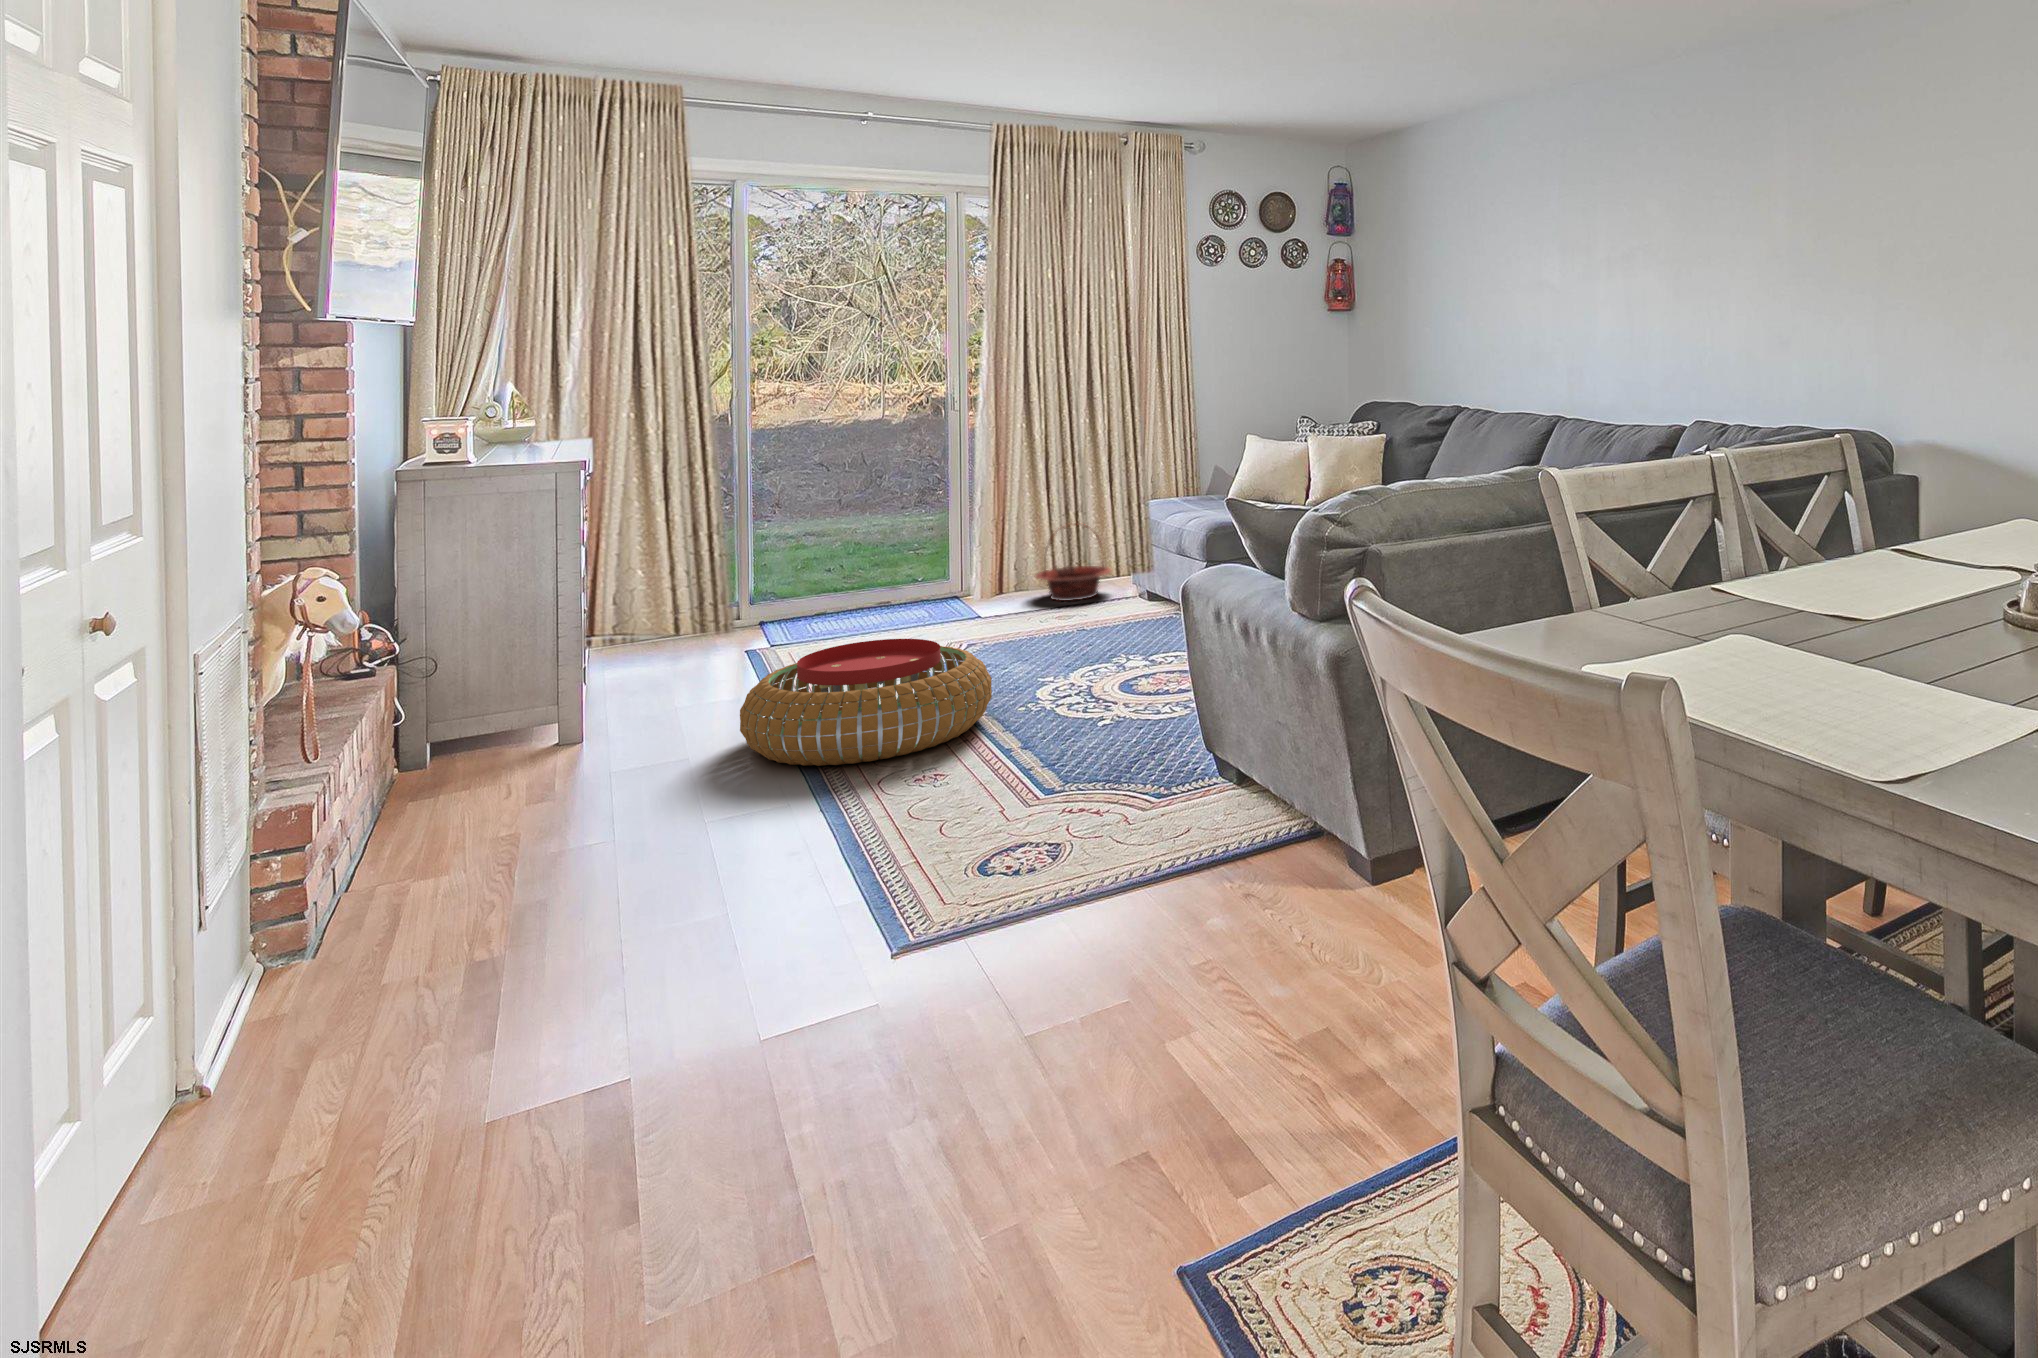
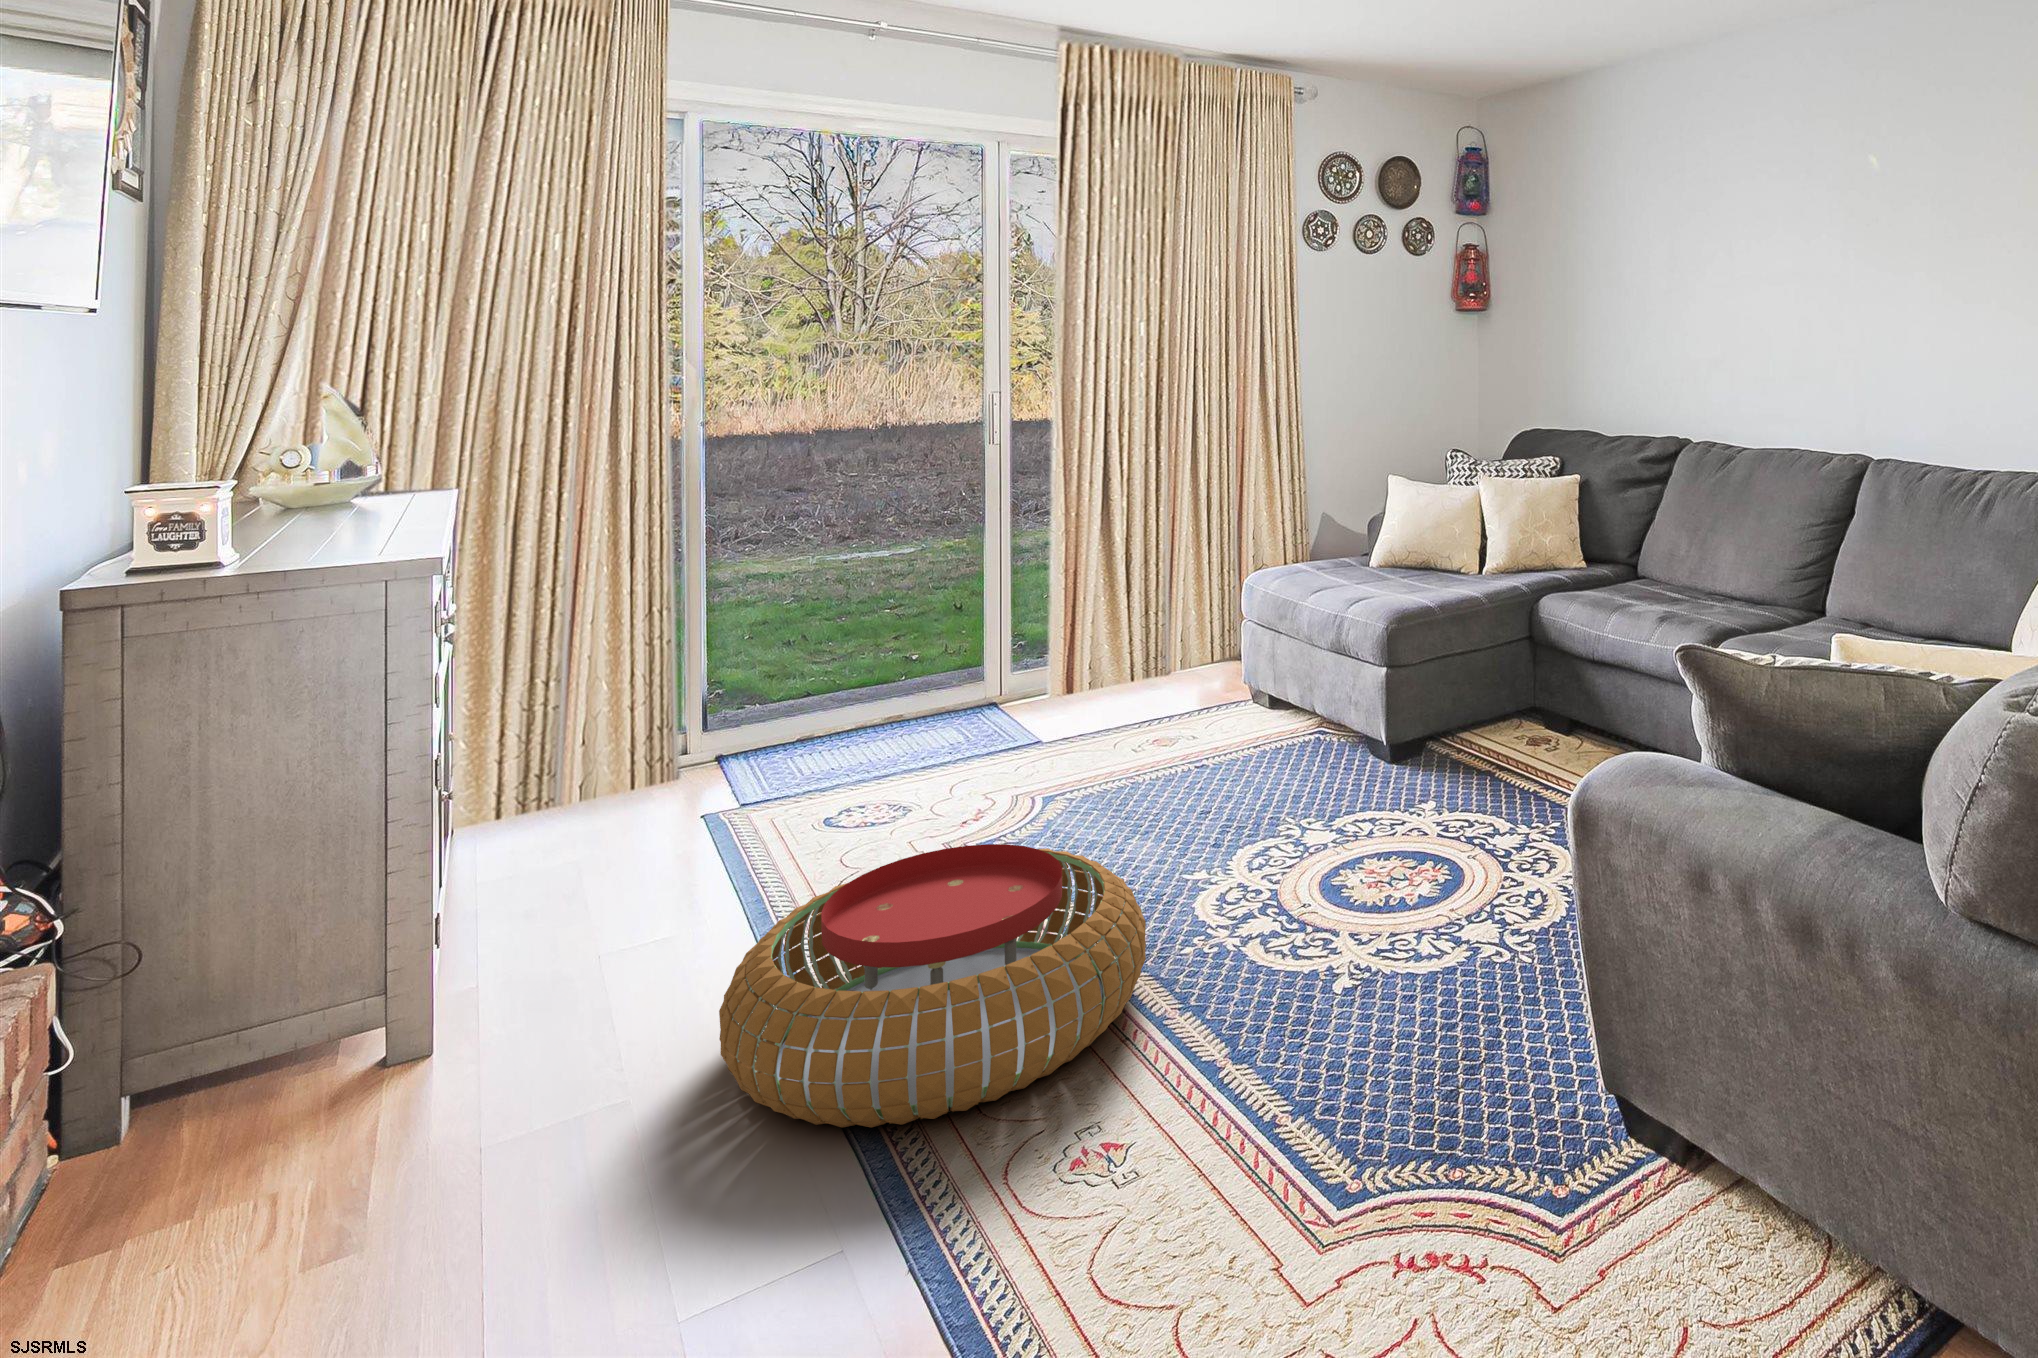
basket: present [1036,528,1111,601] -> none [1108,598,1213,708]

